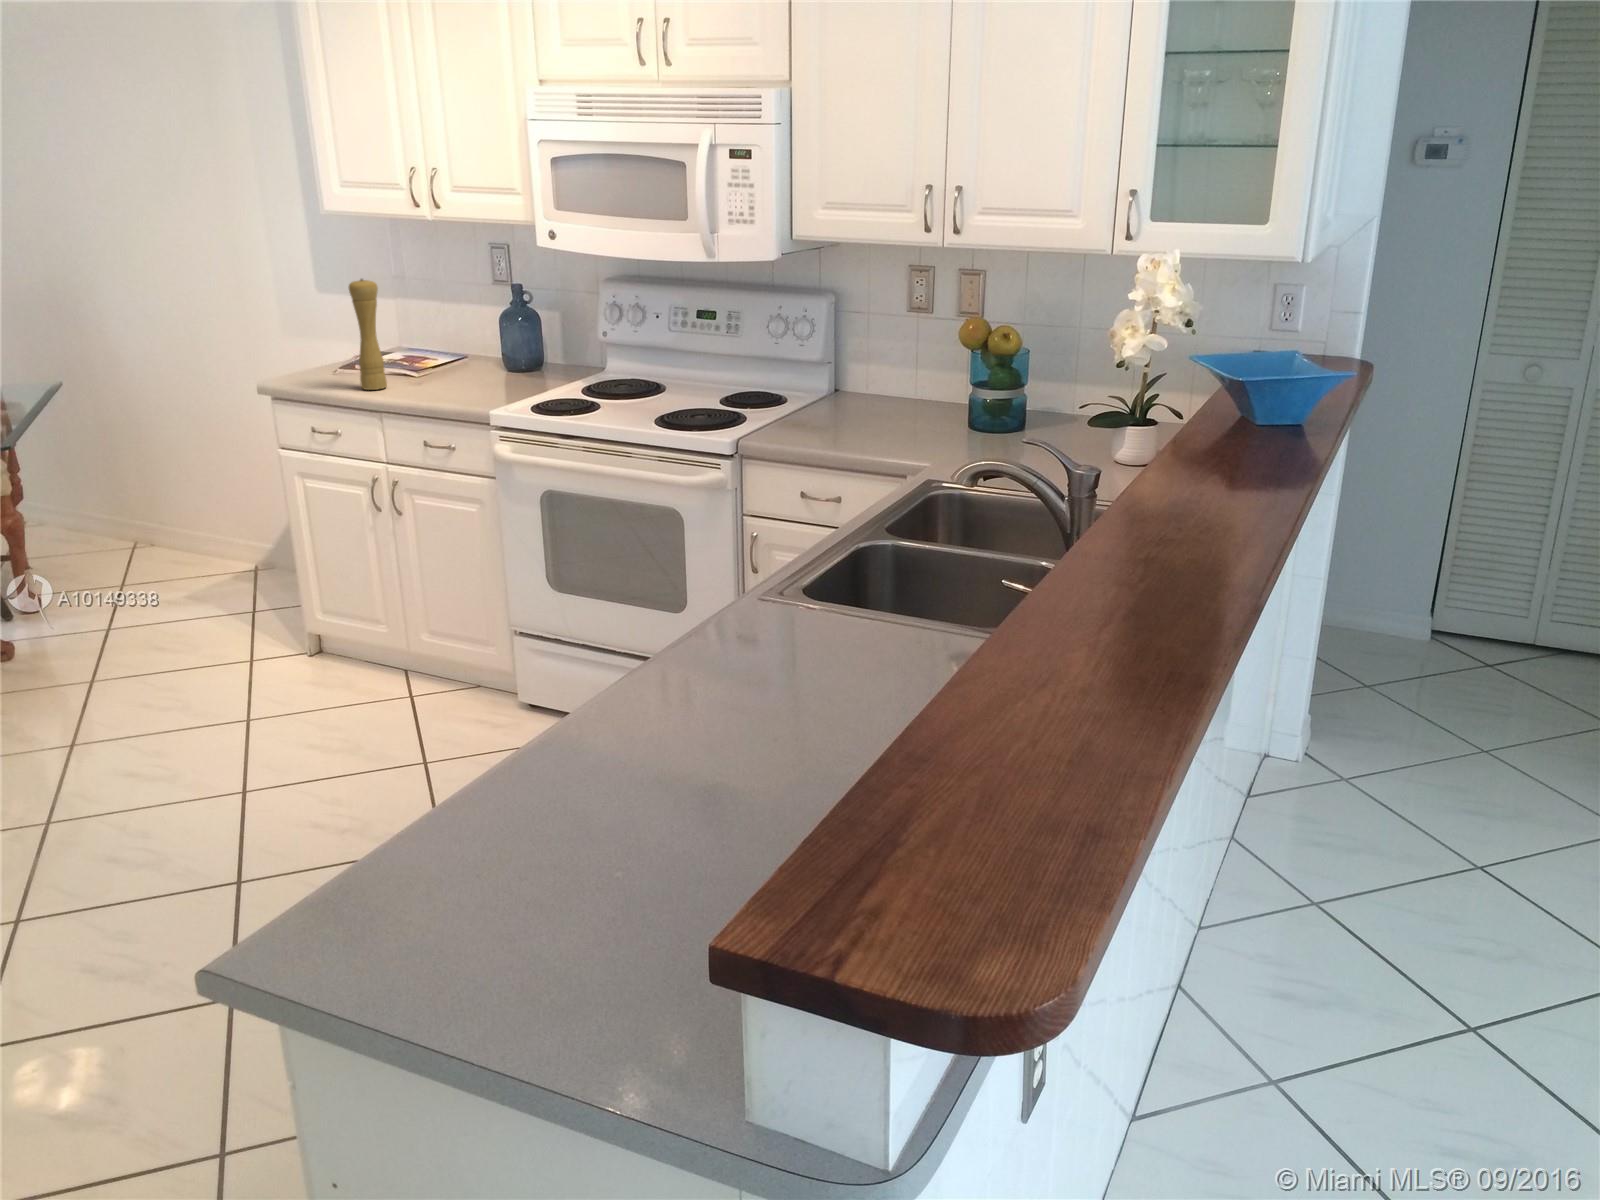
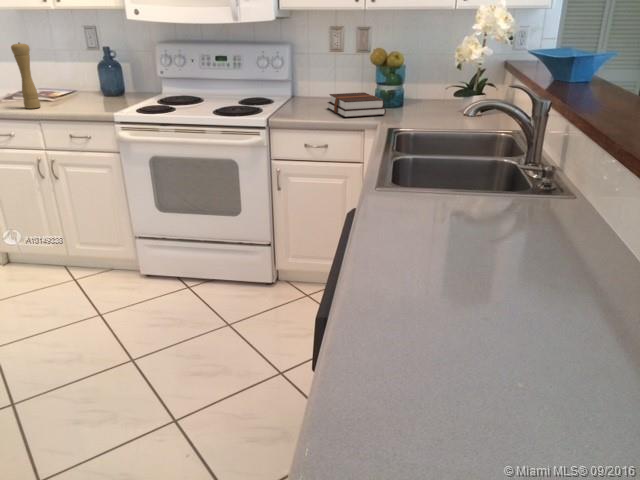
hardback book: none [870,398,961,448] -> present [328,92,386,117]

